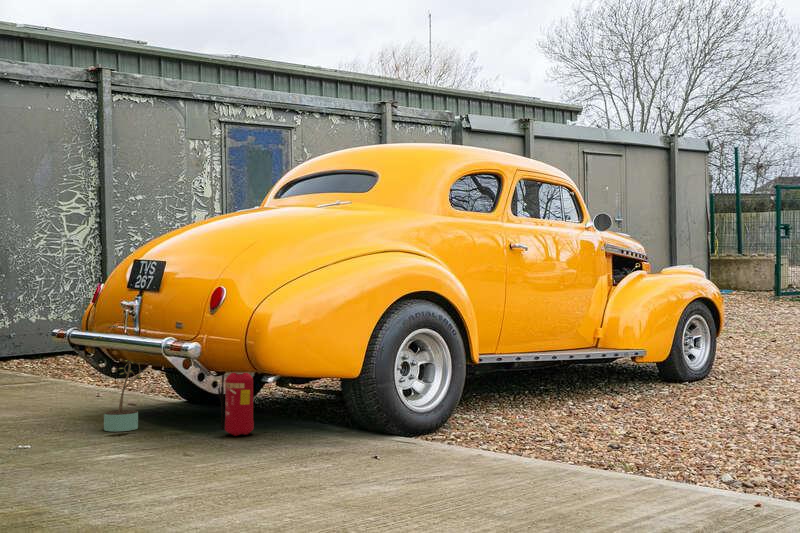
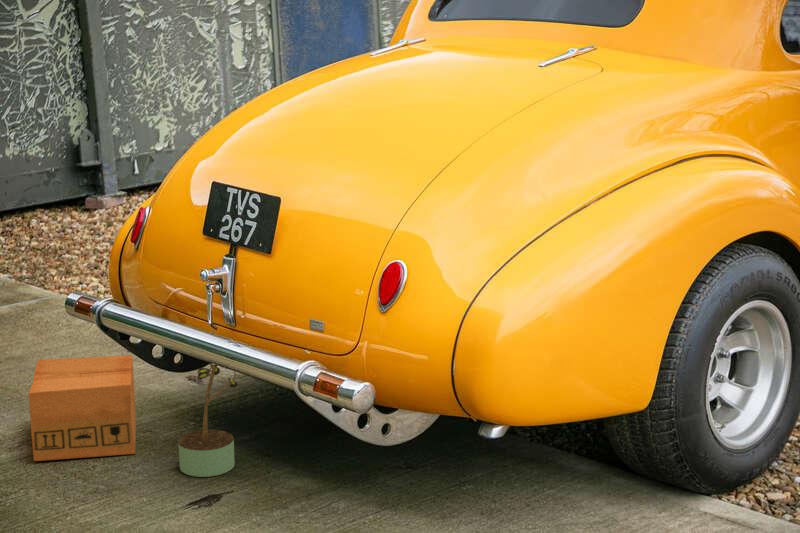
fire extinguisher: present [218,373,254,436] -> none [376,347,440,499]
cardboard box: none [17,377,88,428] -> present [29,355,136,461]

